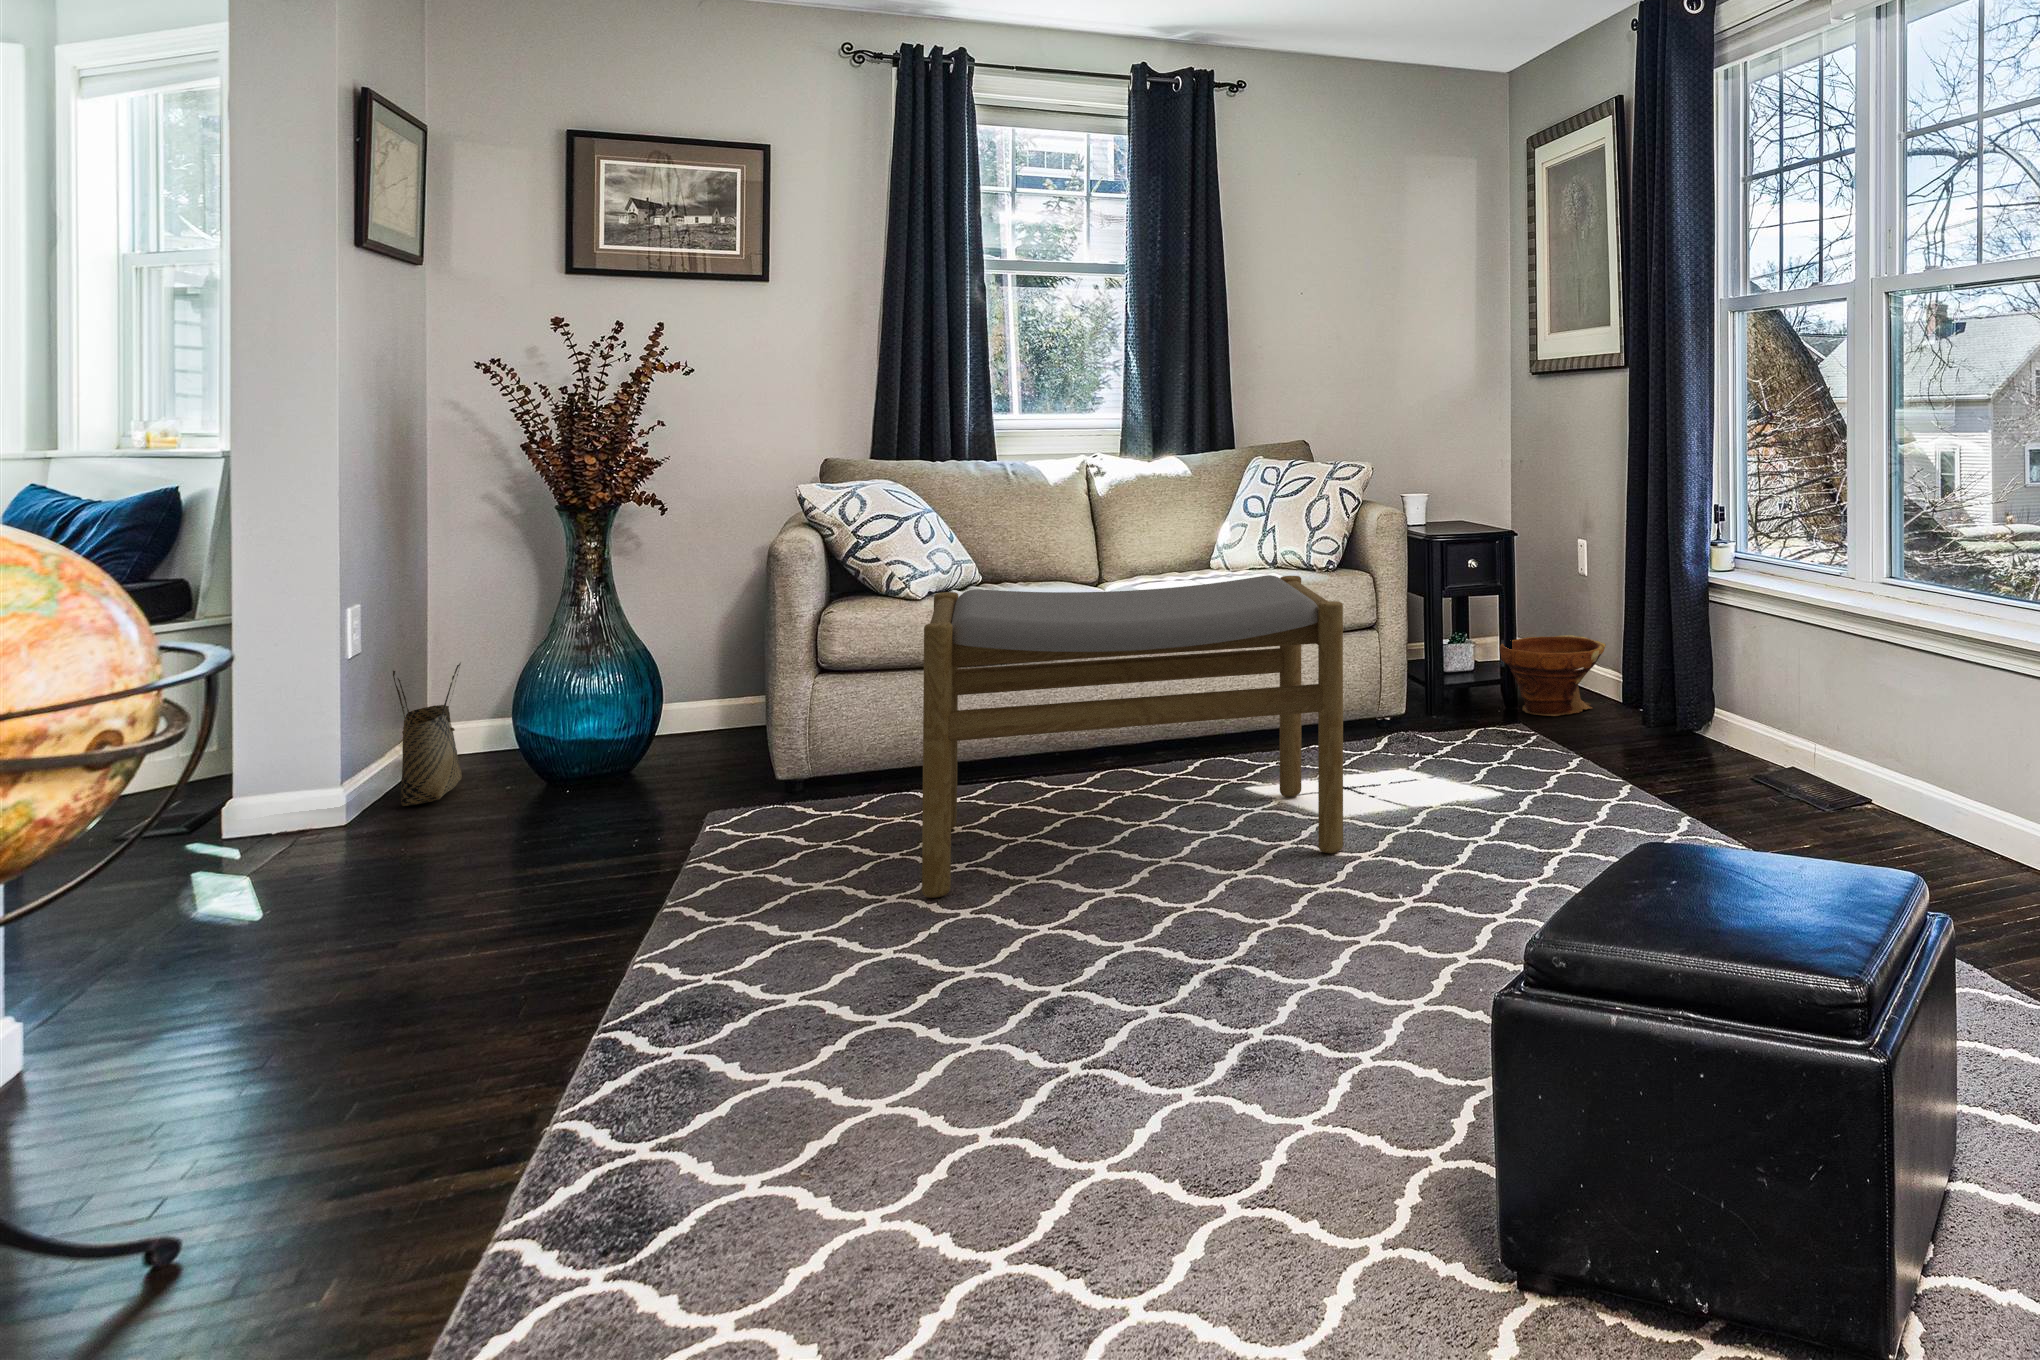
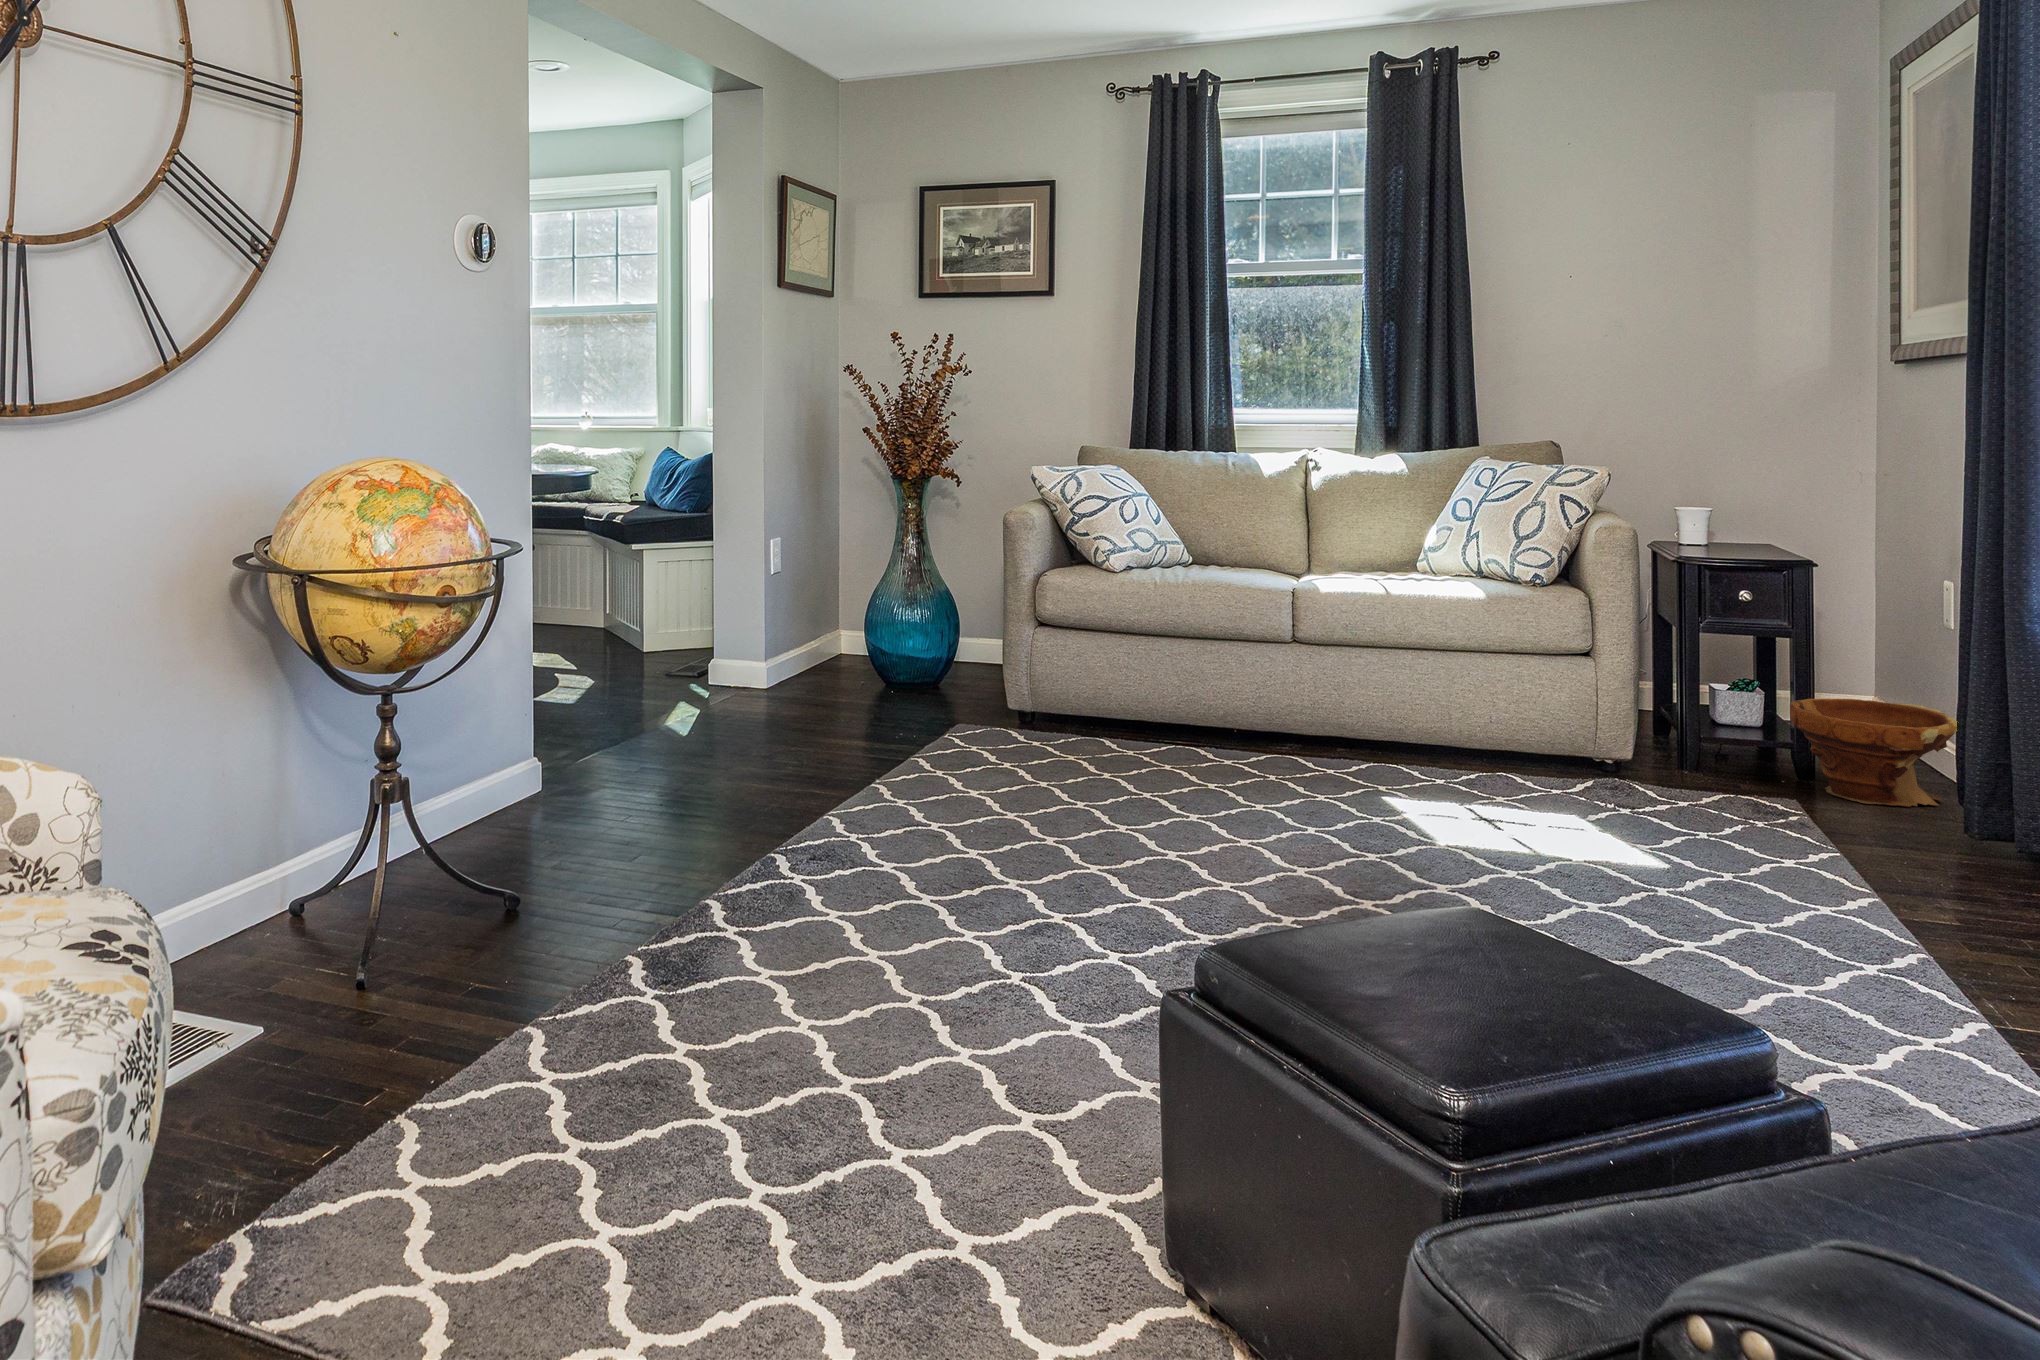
footstool: present [922,575,1343,898] -> none [998,563,1421,874]
woven basket: present [393,663,462,806] -> none [793,583,839,679]

